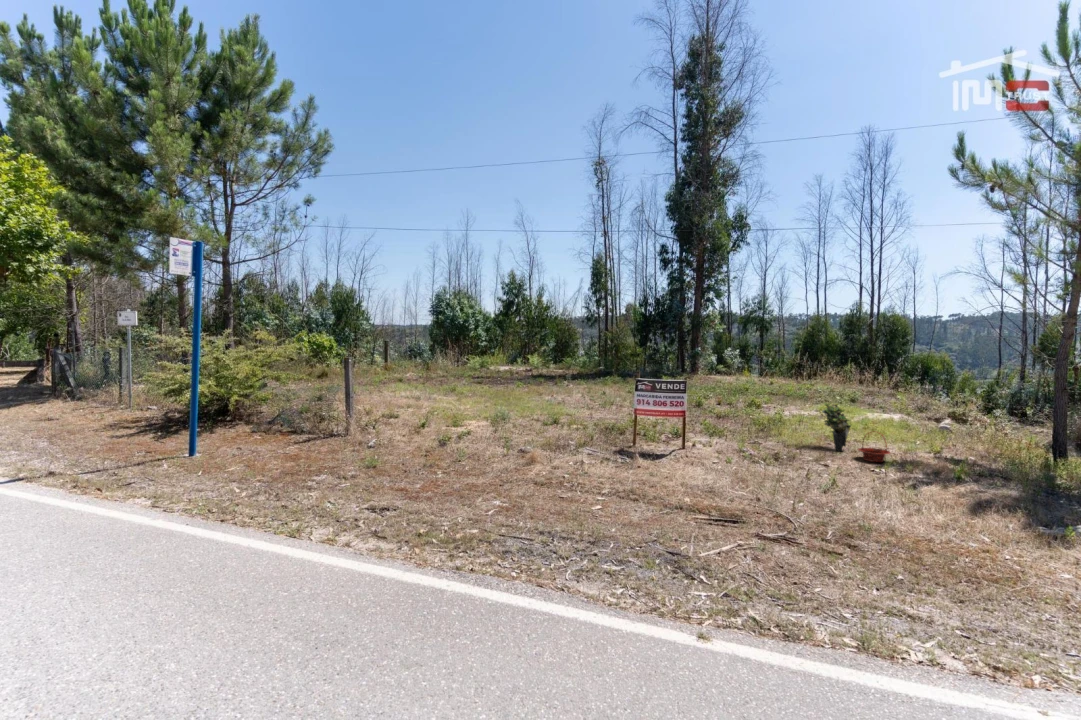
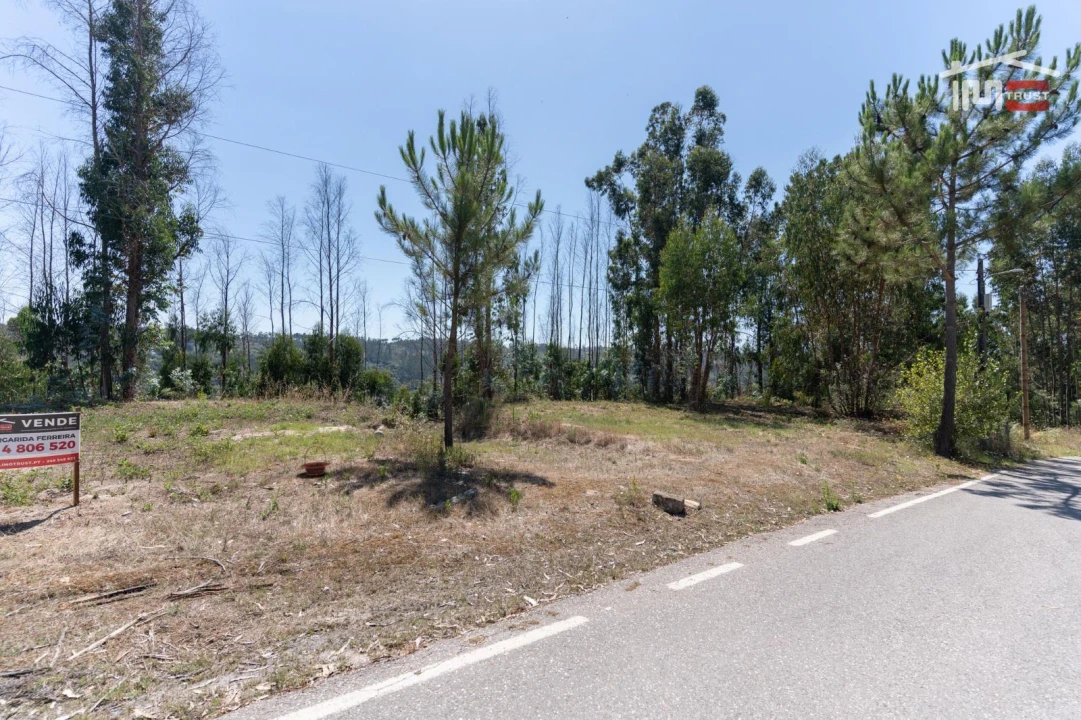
potted plant: present [823,403,851,451] -> none [265,421,295,471]

